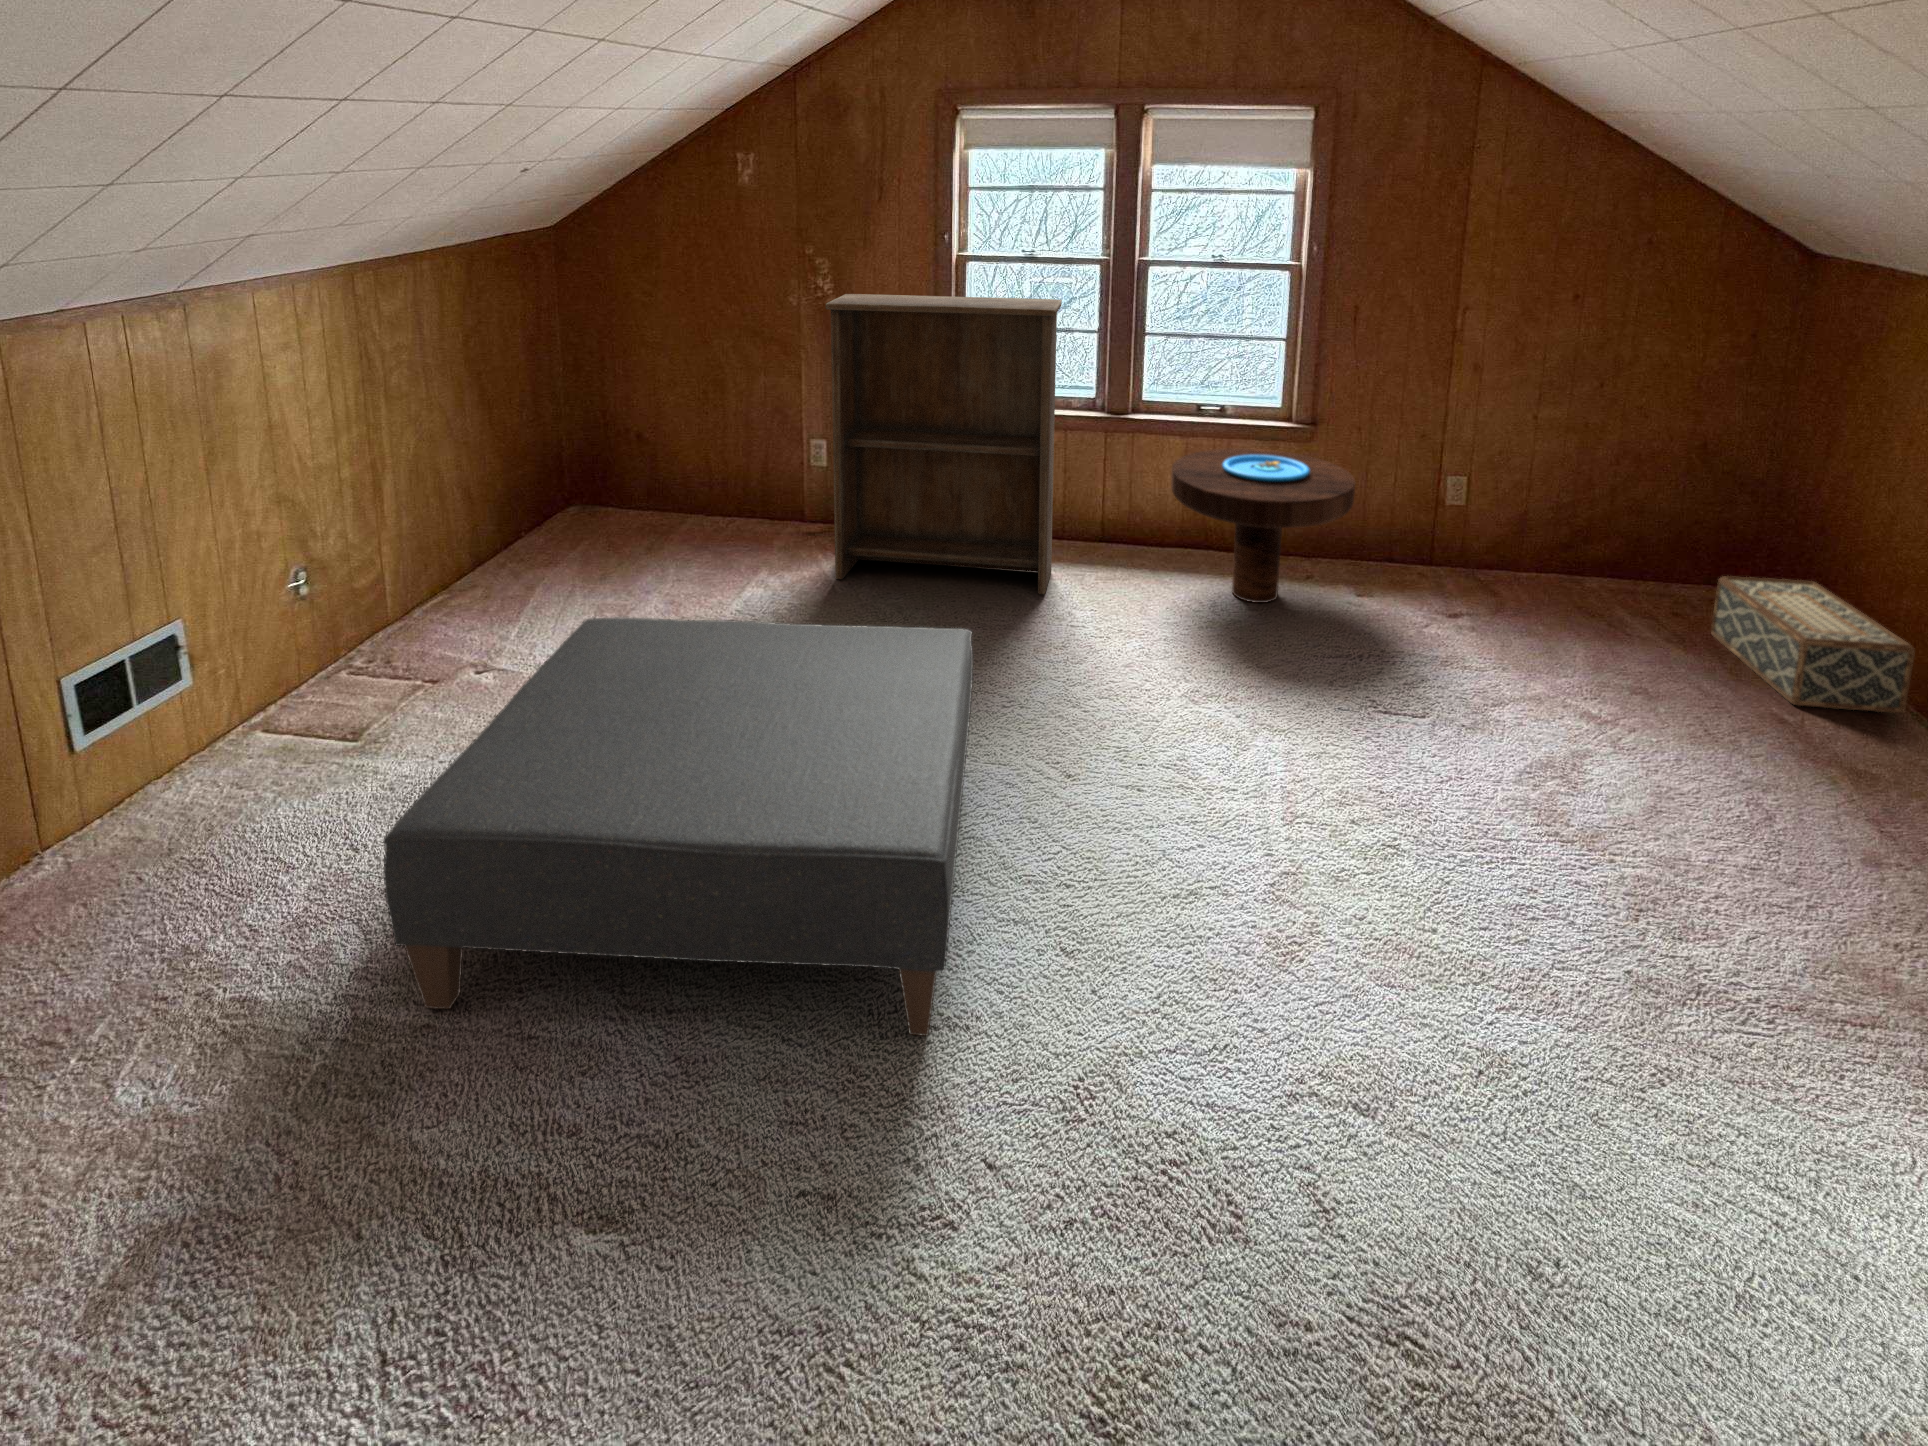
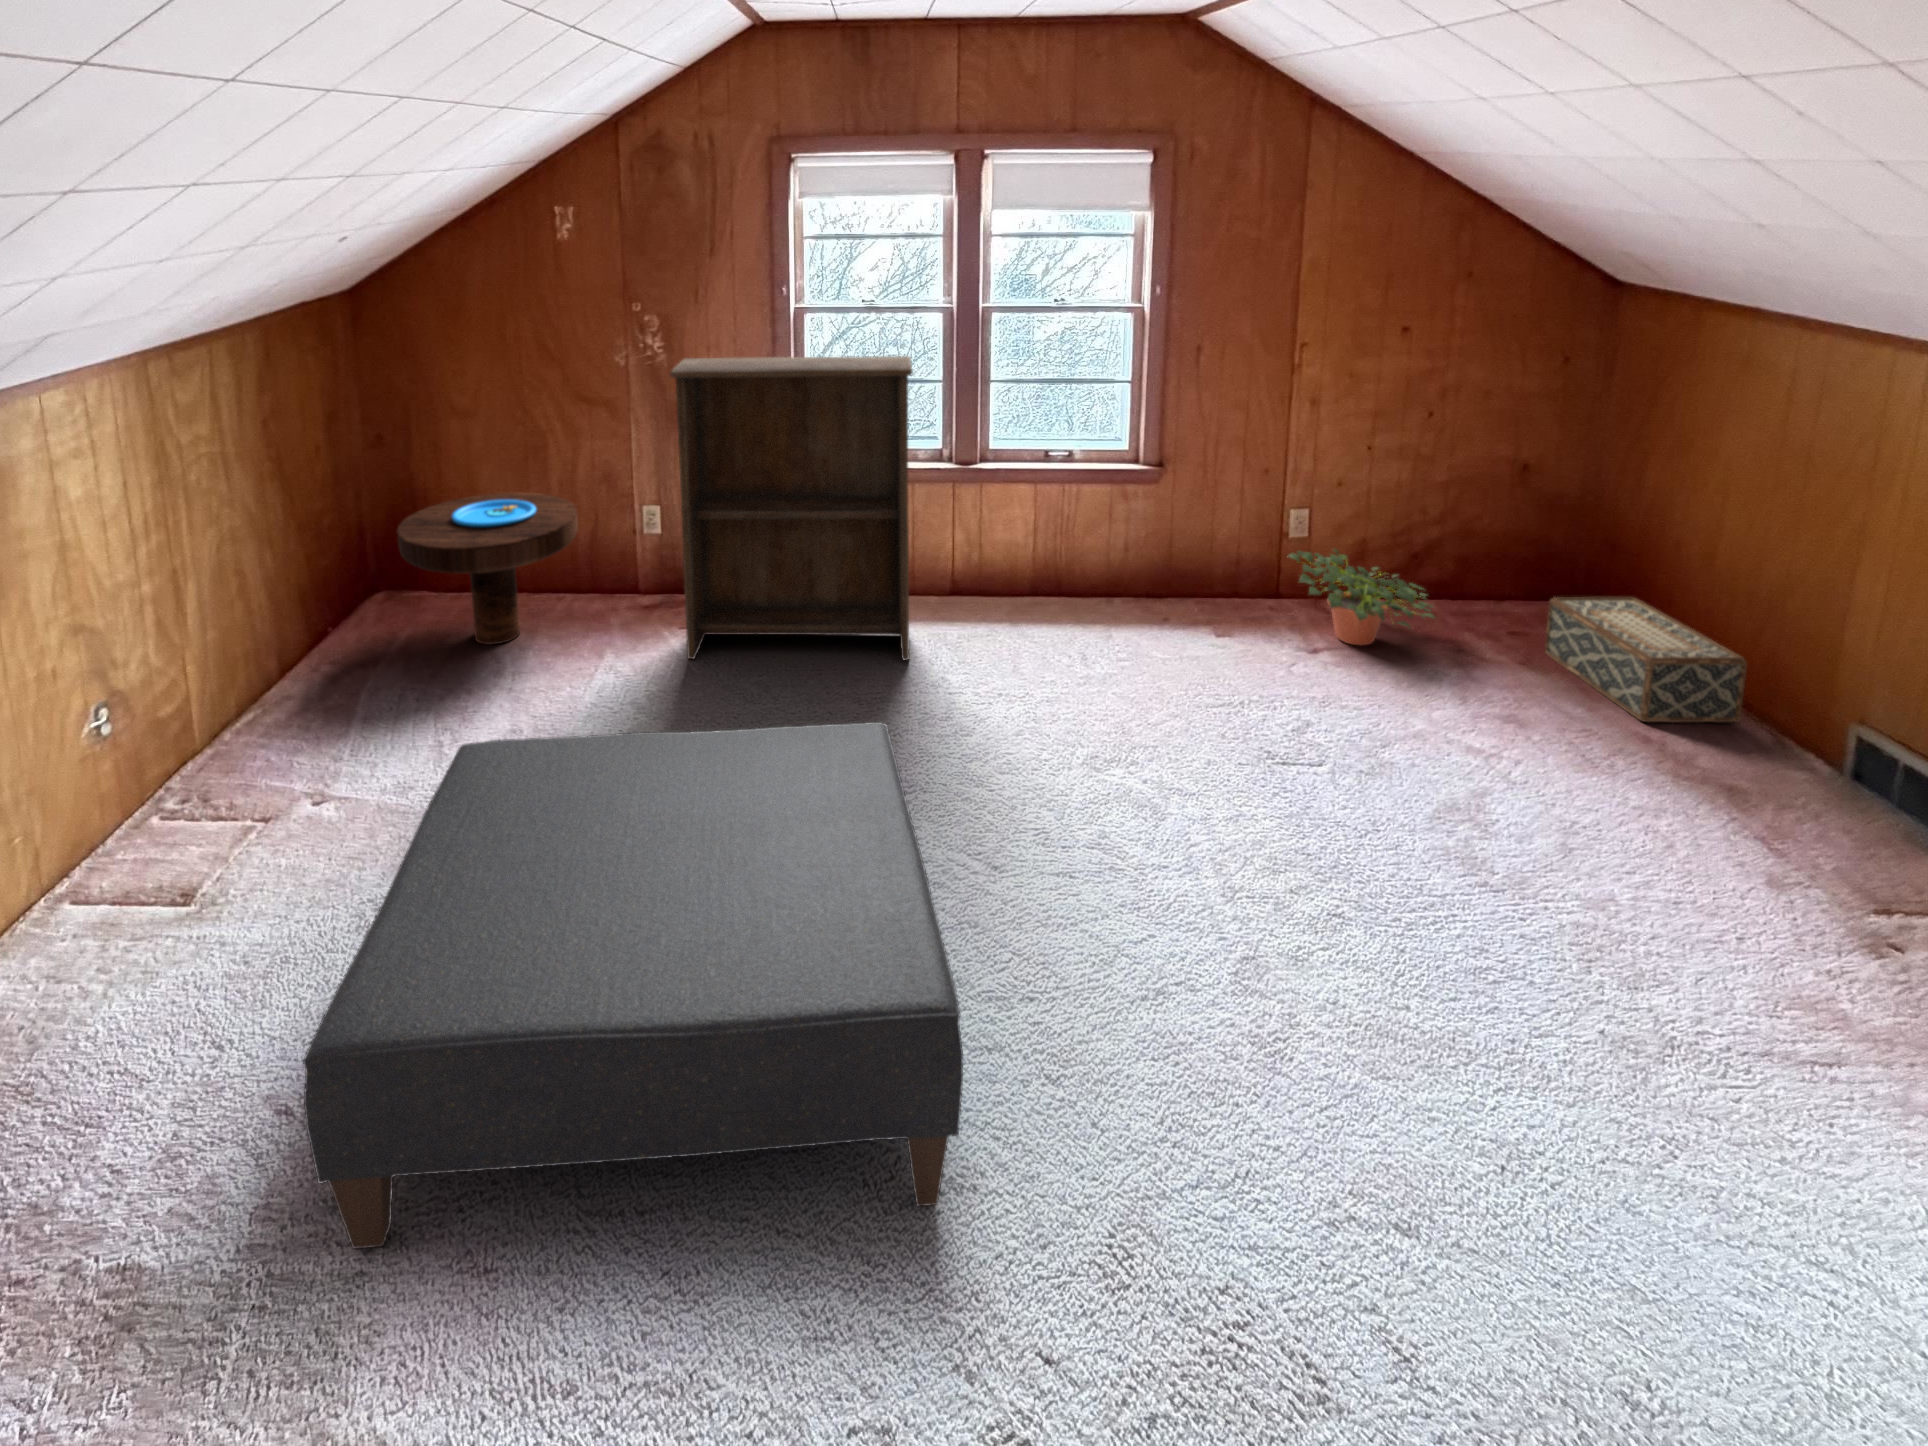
side table: present [1171,448,1355,603] -> present [397,493,578,645]
potted plant: none [1442,515,1596,613] -> present [1289,549,1435,645]

